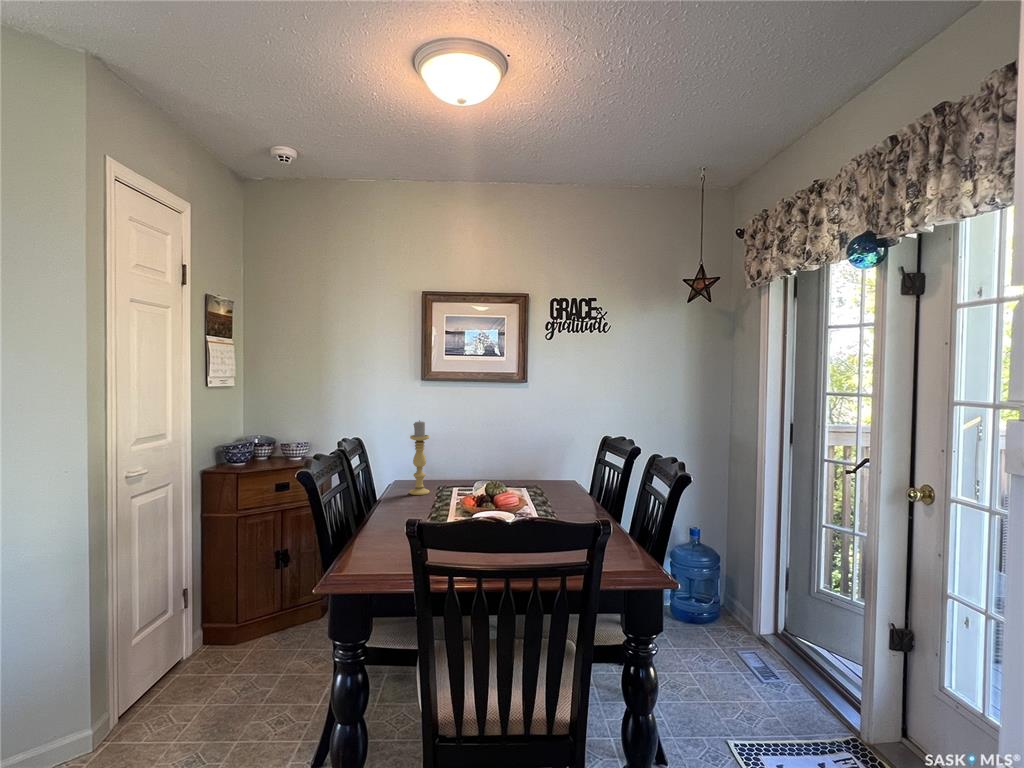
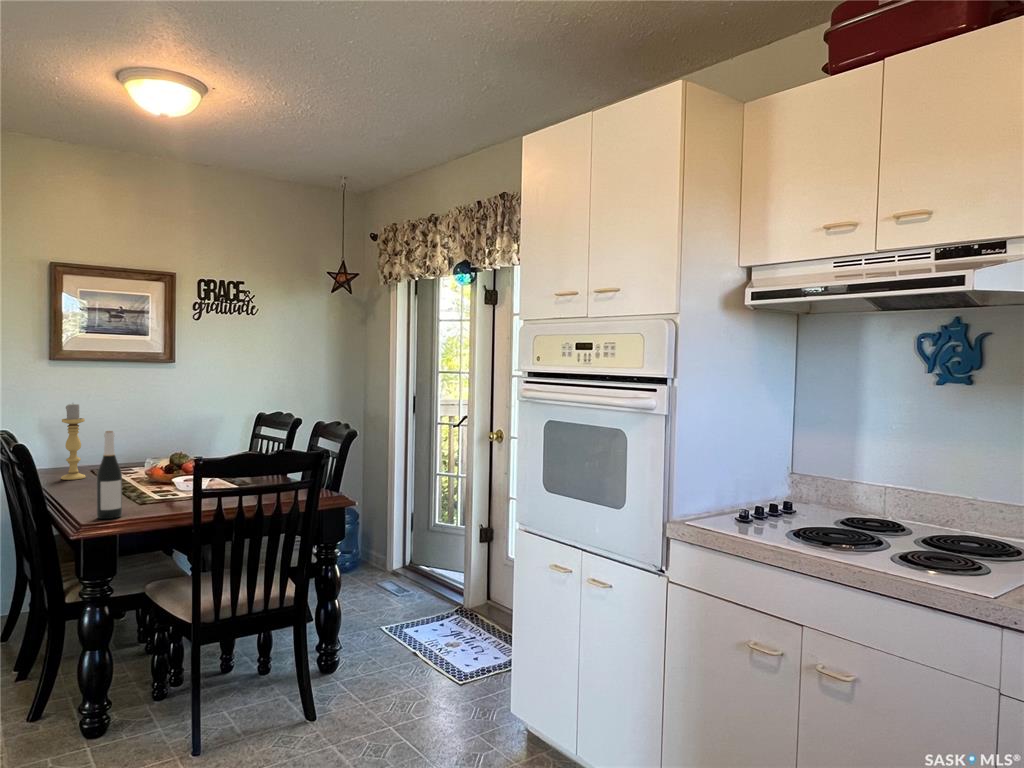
wine bottle: none [359,463,386,568] -> present [97,431,122,519]

